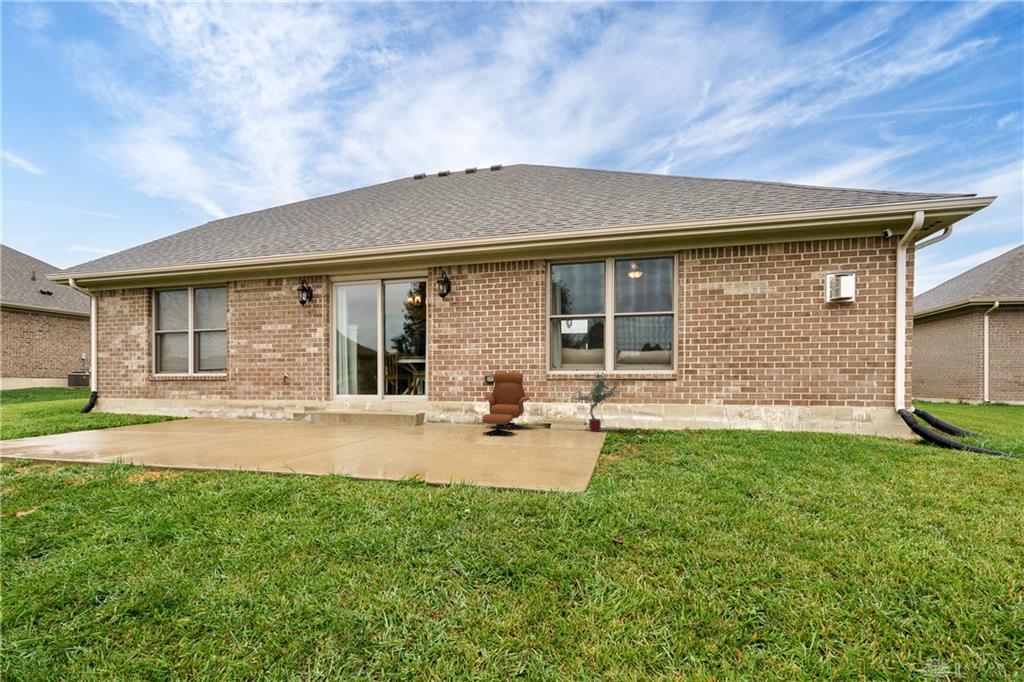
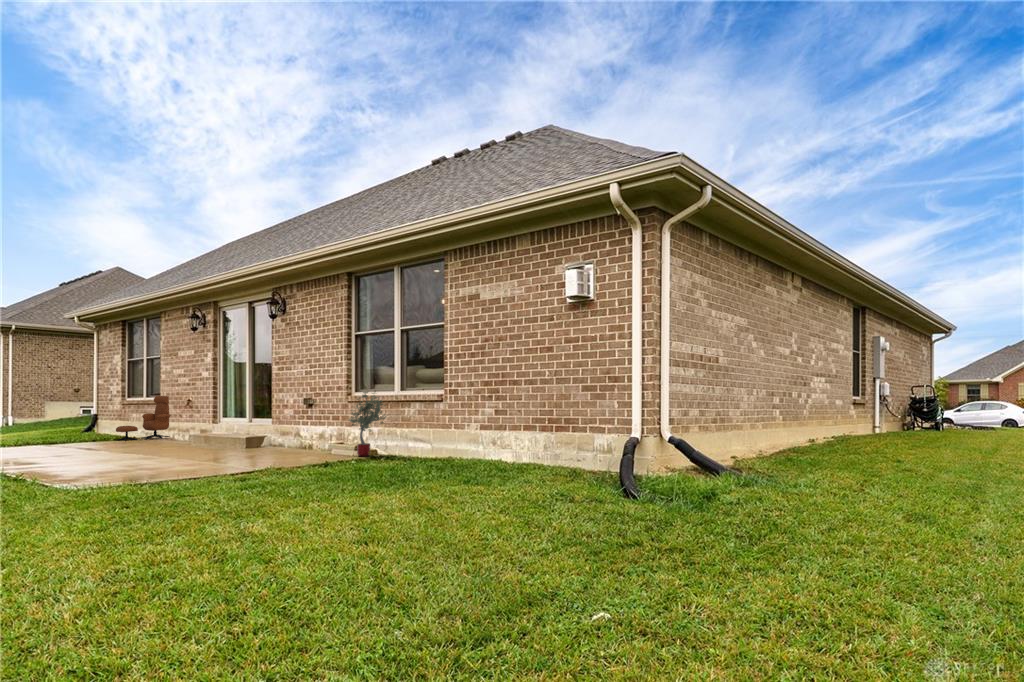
lounge chair: present [482,373,529,436] -> present [116,396,170,441]

